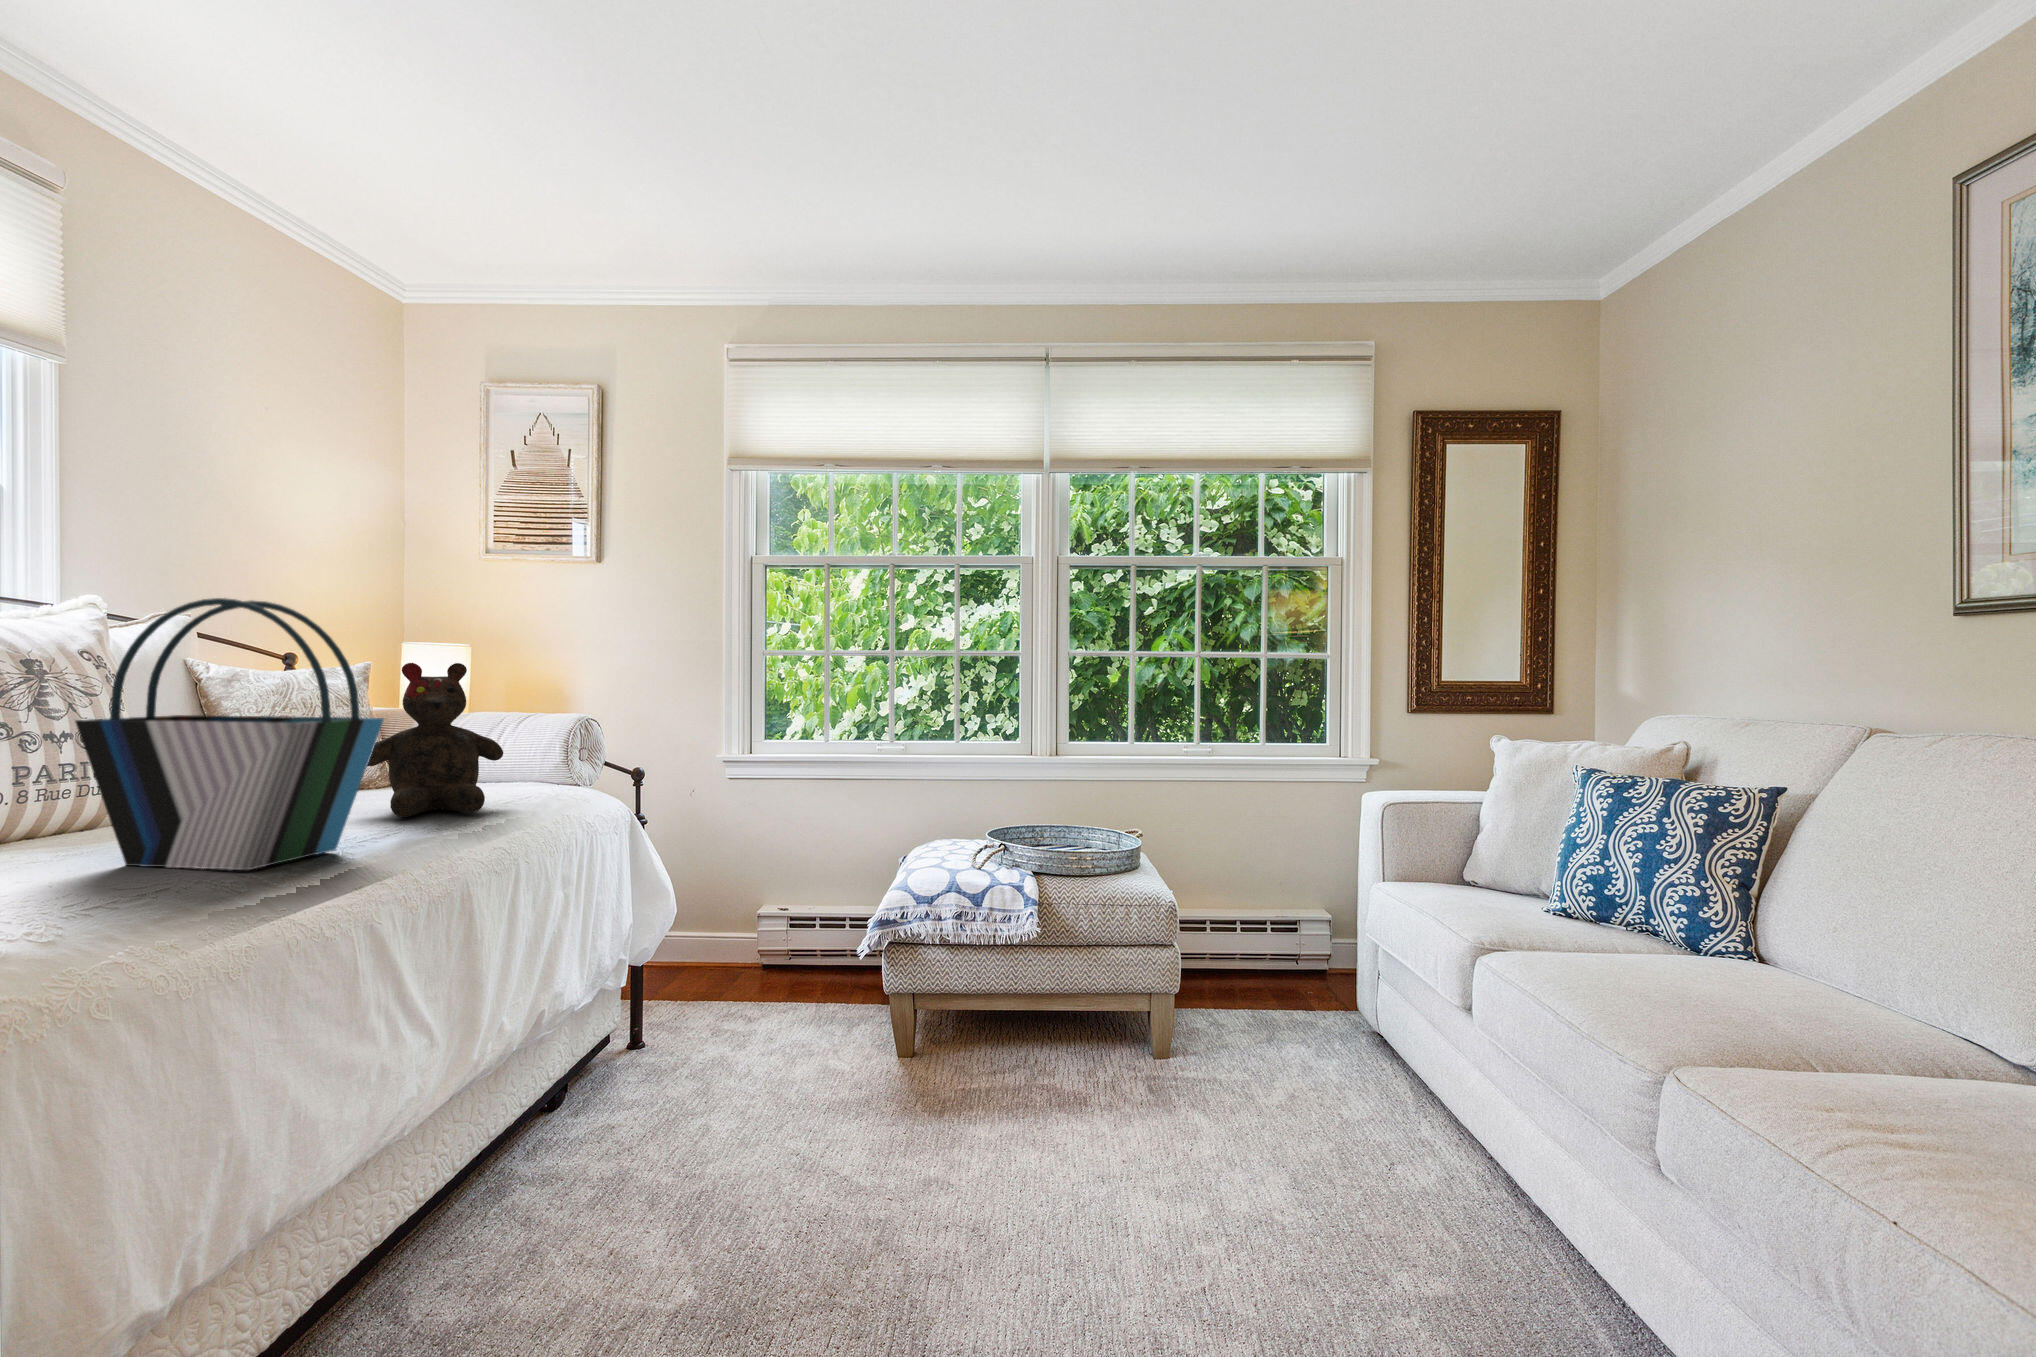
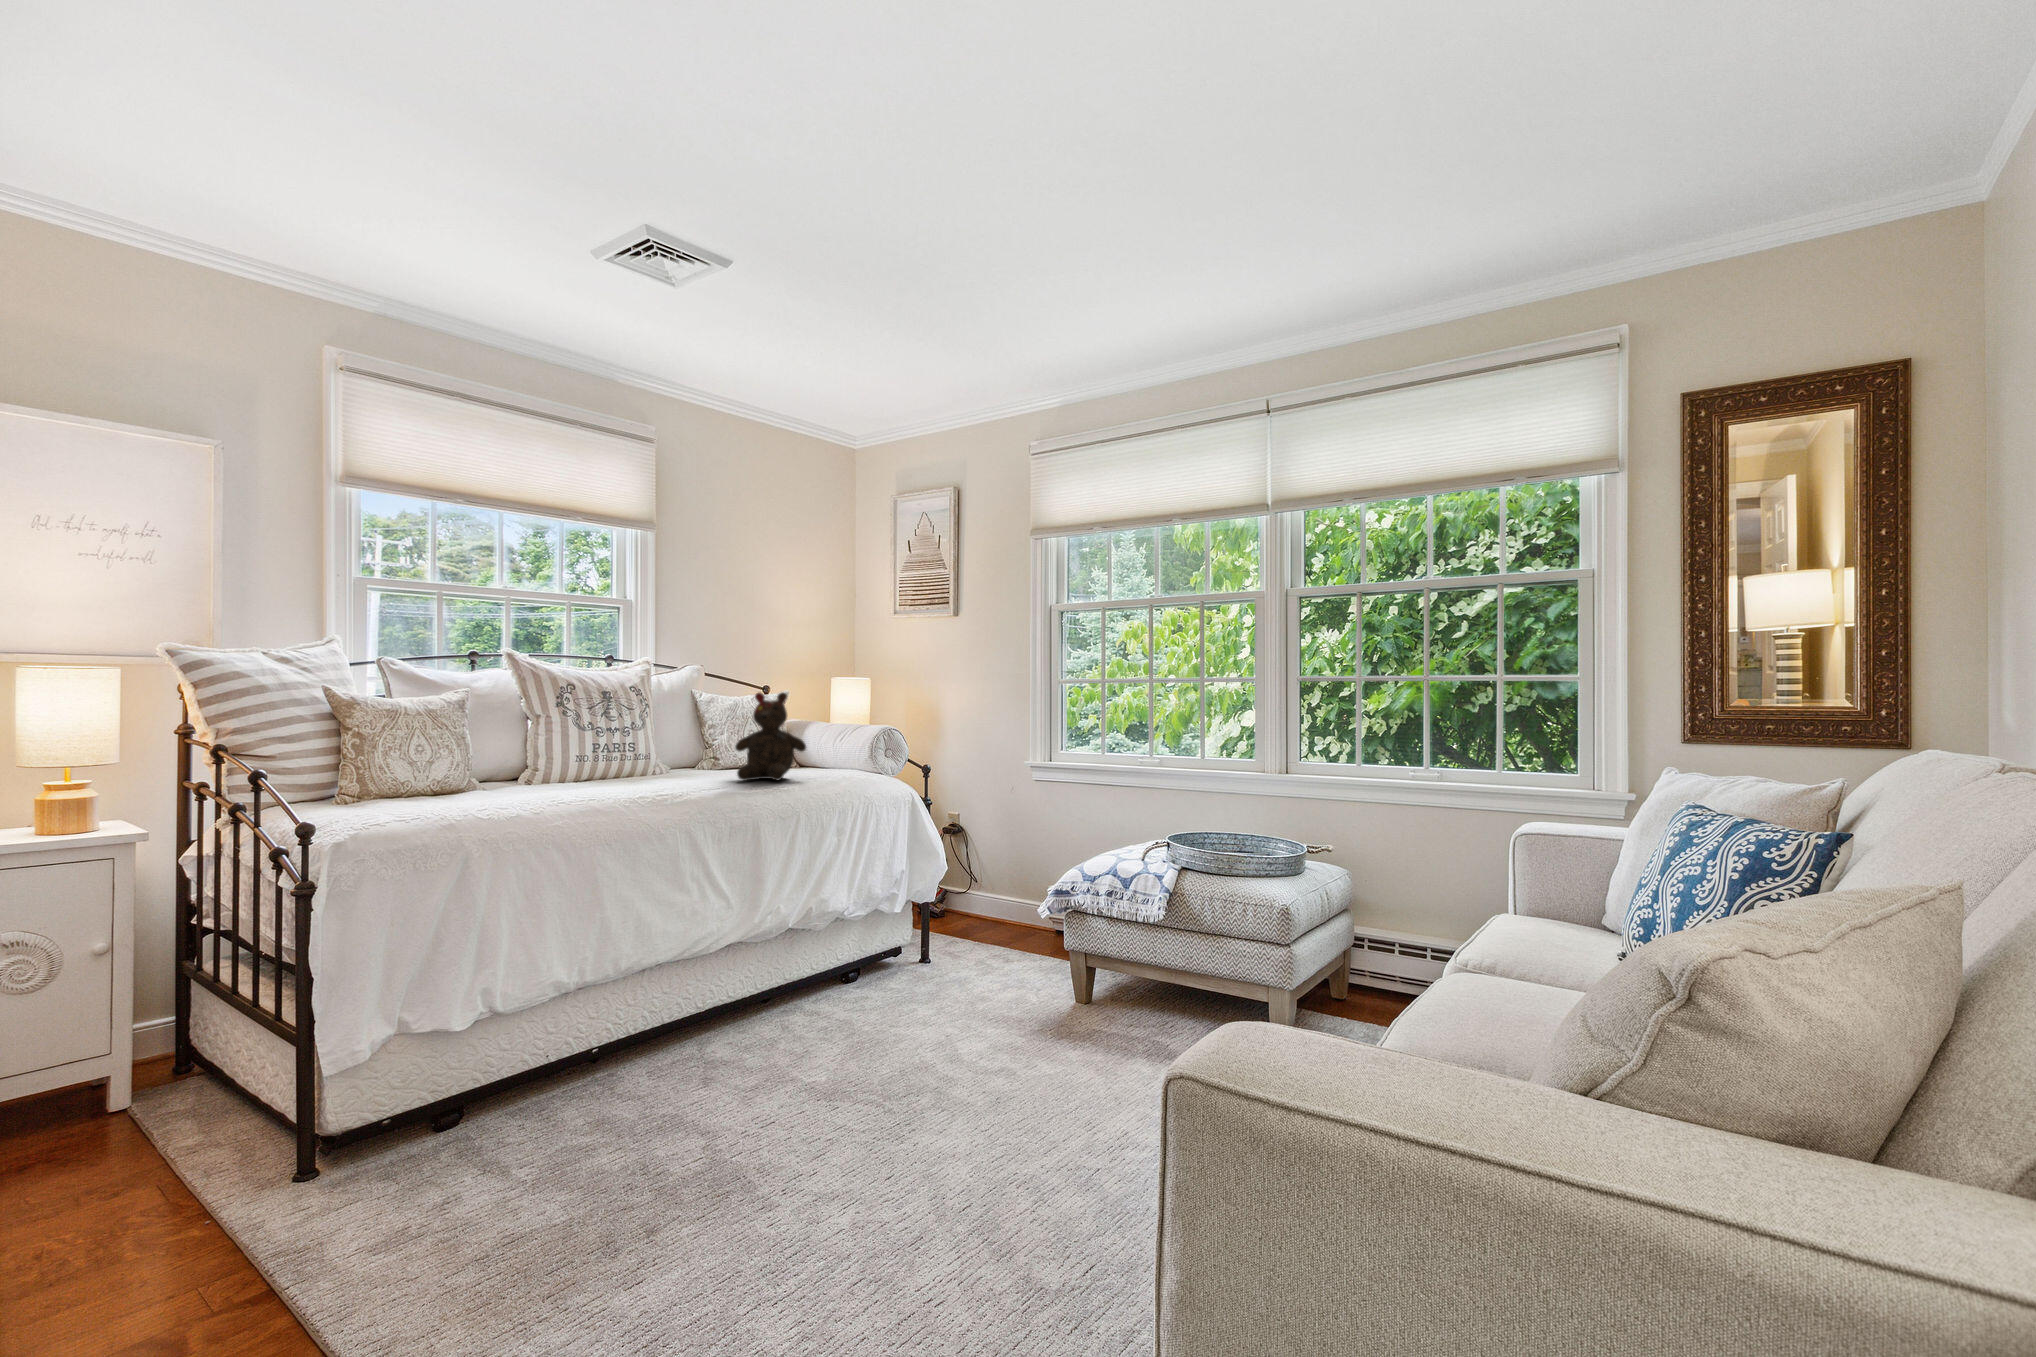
tote bag: present [75,598,384,870] -> none [593,661,696,795]

